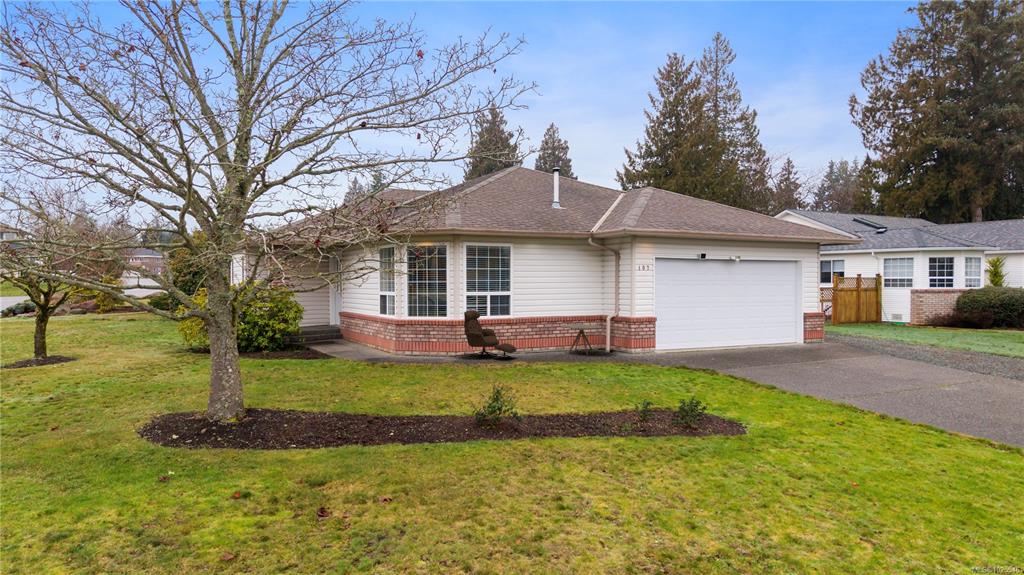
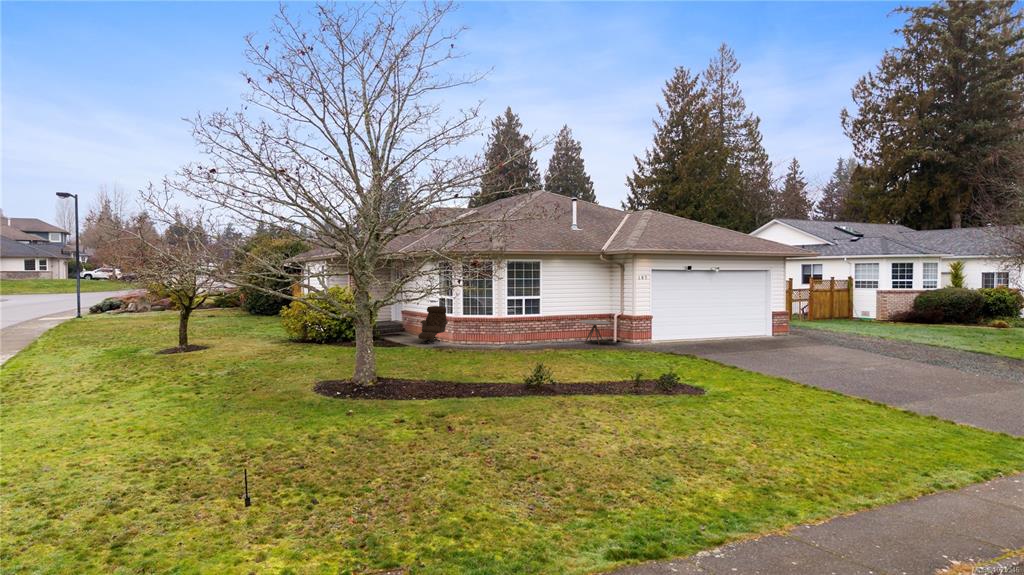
lounge chair: present [464,310,516,360] -> present [418,306,448,344]

